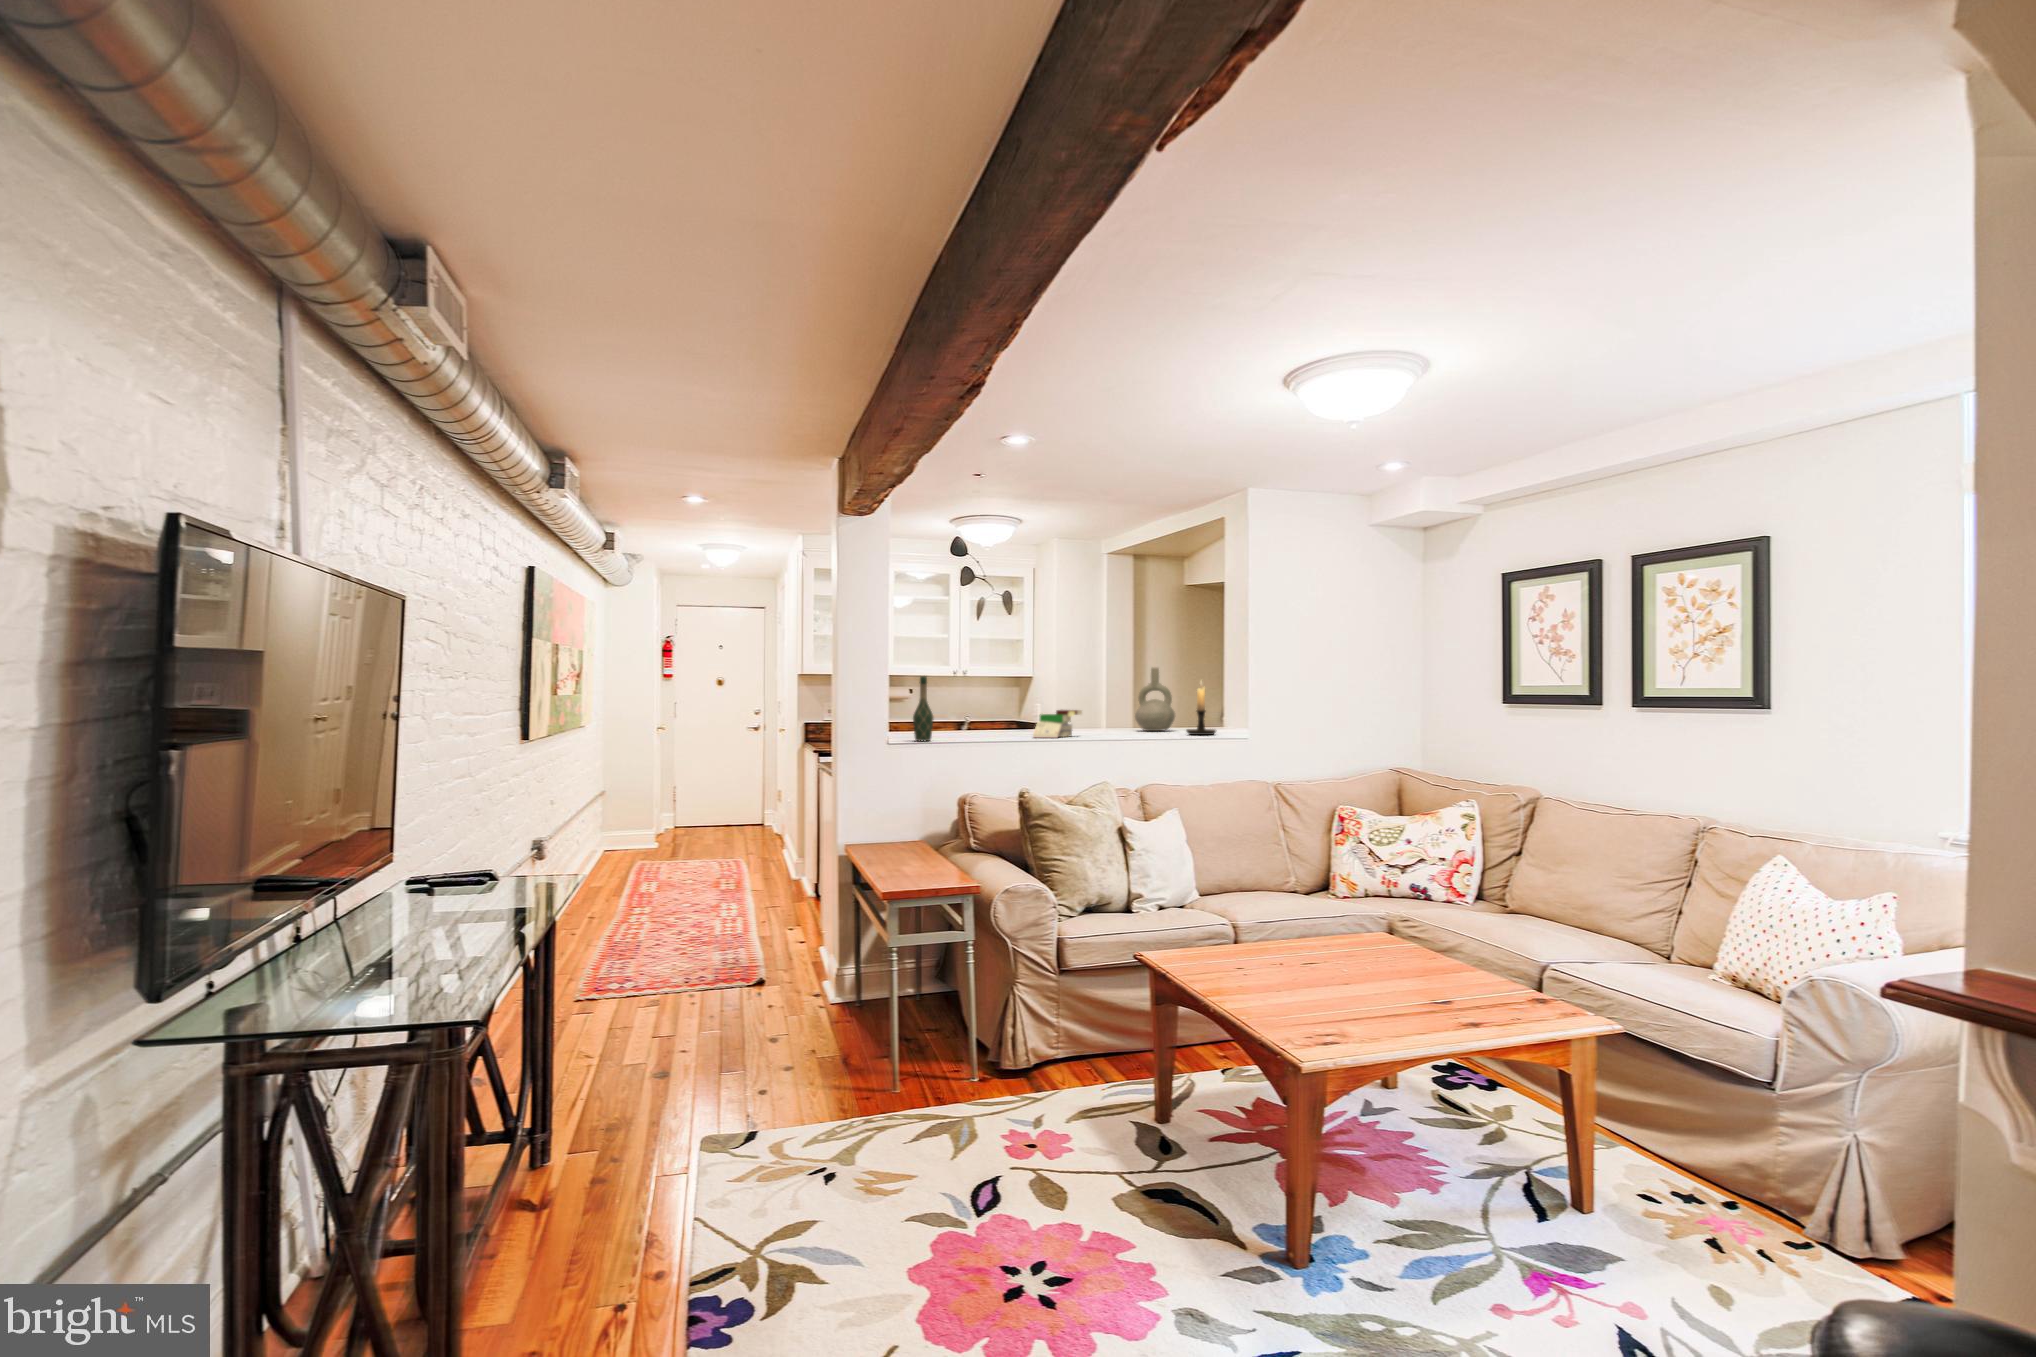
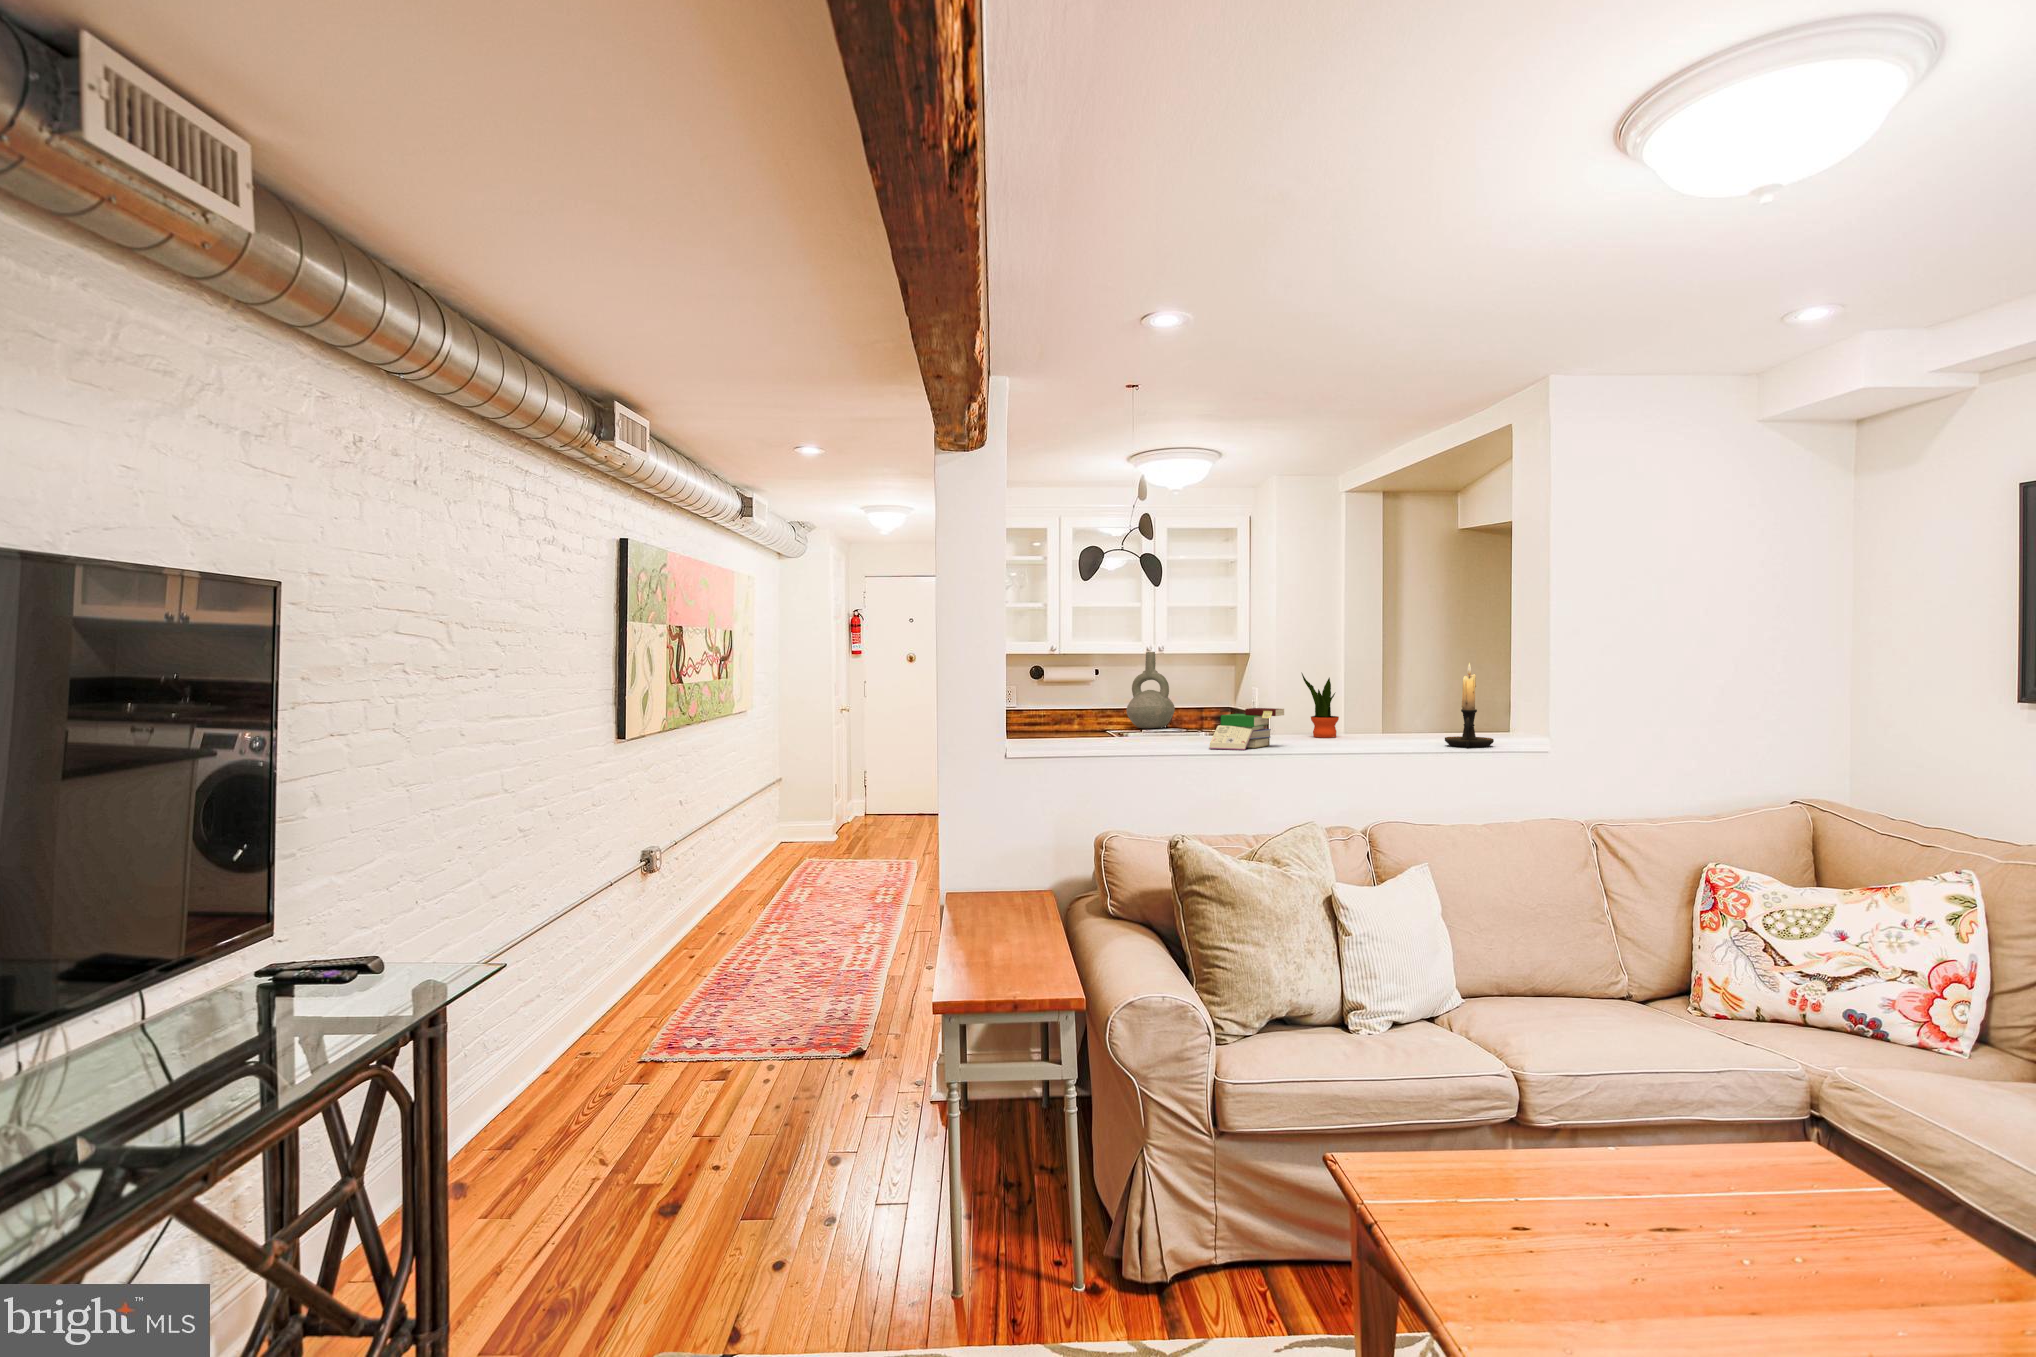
decorative vase: present [1135,667,1175,731] -> present [1126,652,1175,728]
wine bottle: present [913,676,933,741] -> none [1036,663,1065,754]
potted plant: none [1089,686,1115,732] -> present [1302,674,1339,738]

